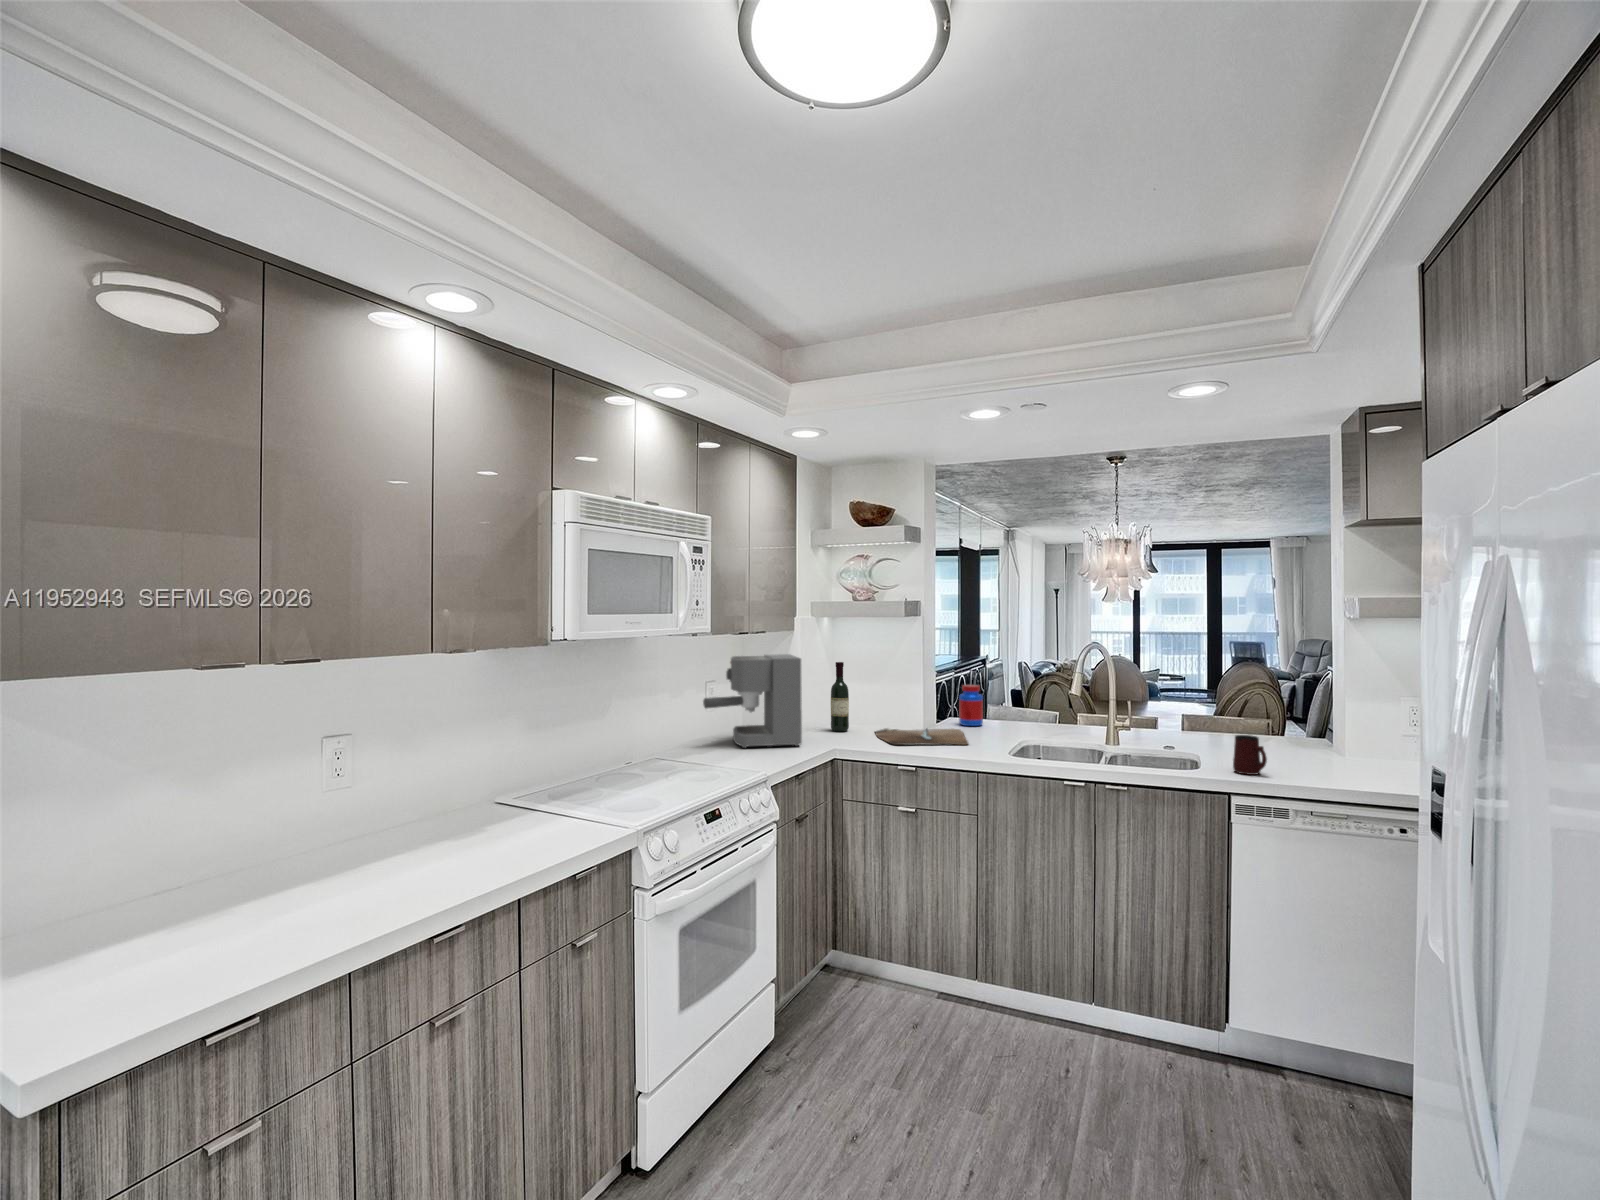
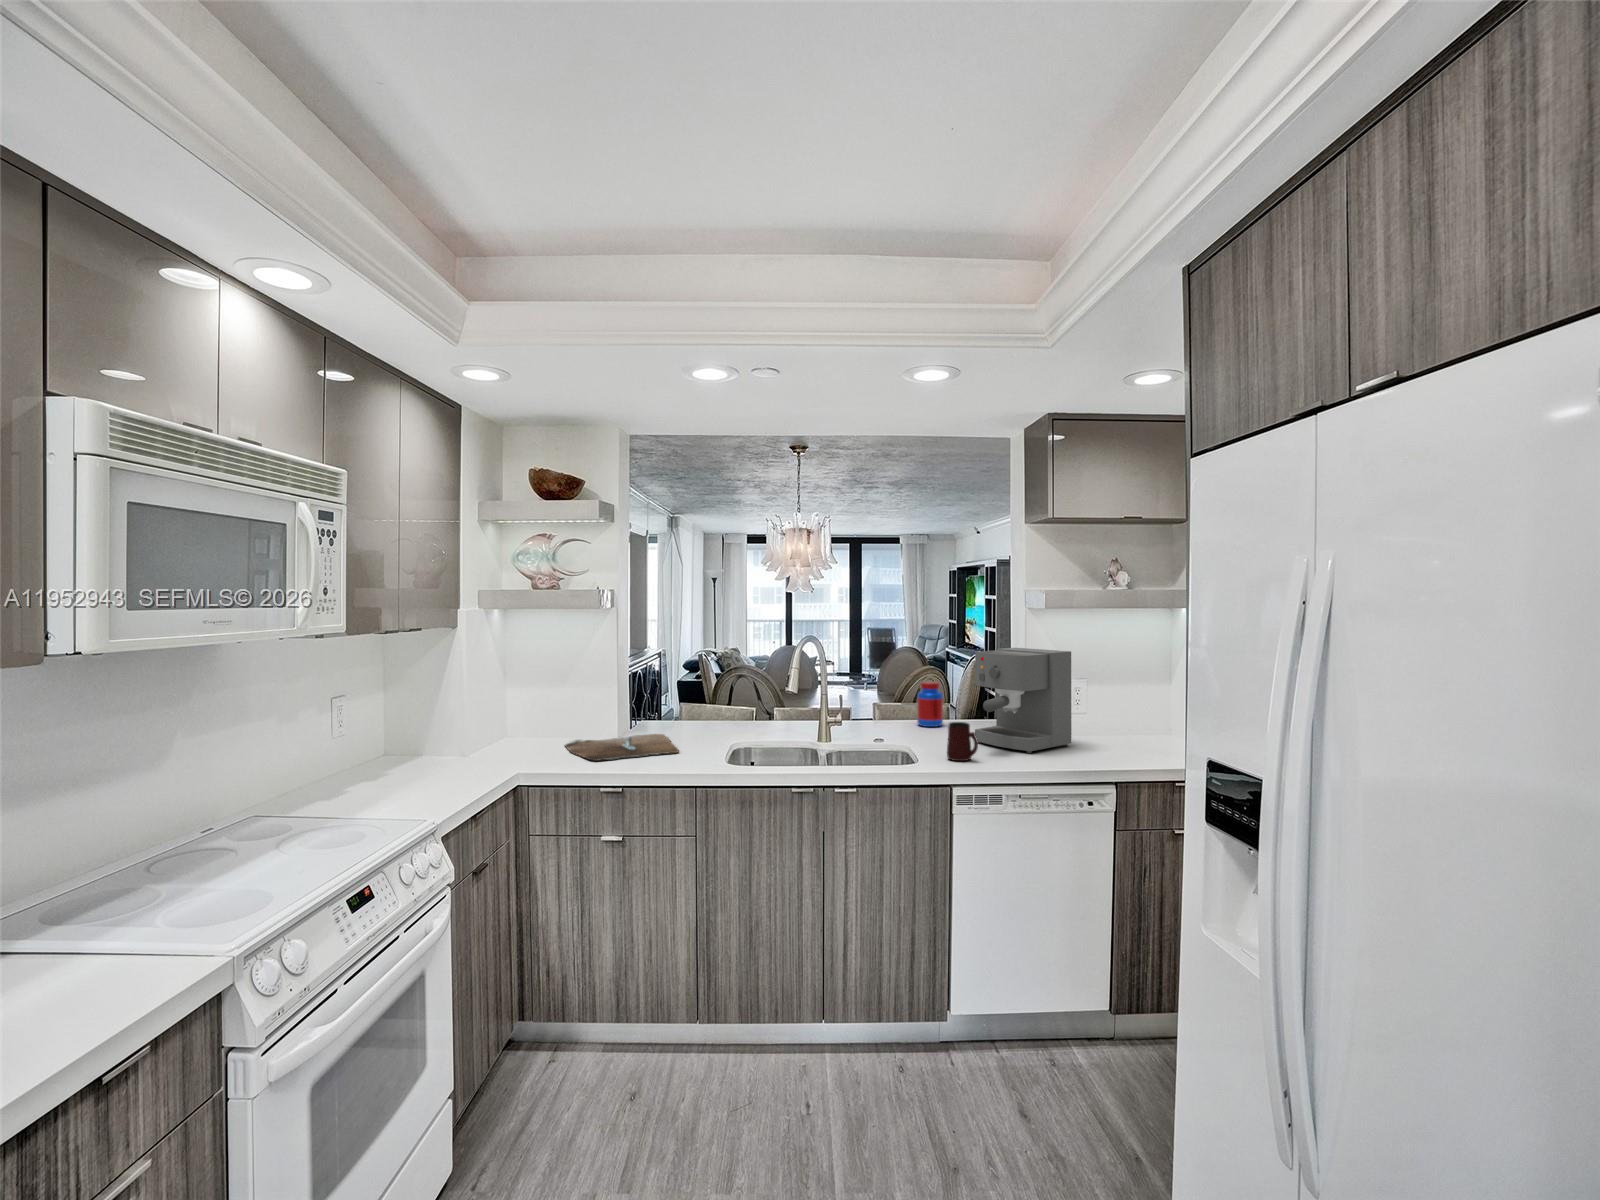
coffee maker: present [703,654,802,748] -> present [975,648,1071,753]
wine bottle: present [831,662,849,732] -> none [509,664,532,749]
jar: present [959,685,983,726] -> present [917,681,943,727]

